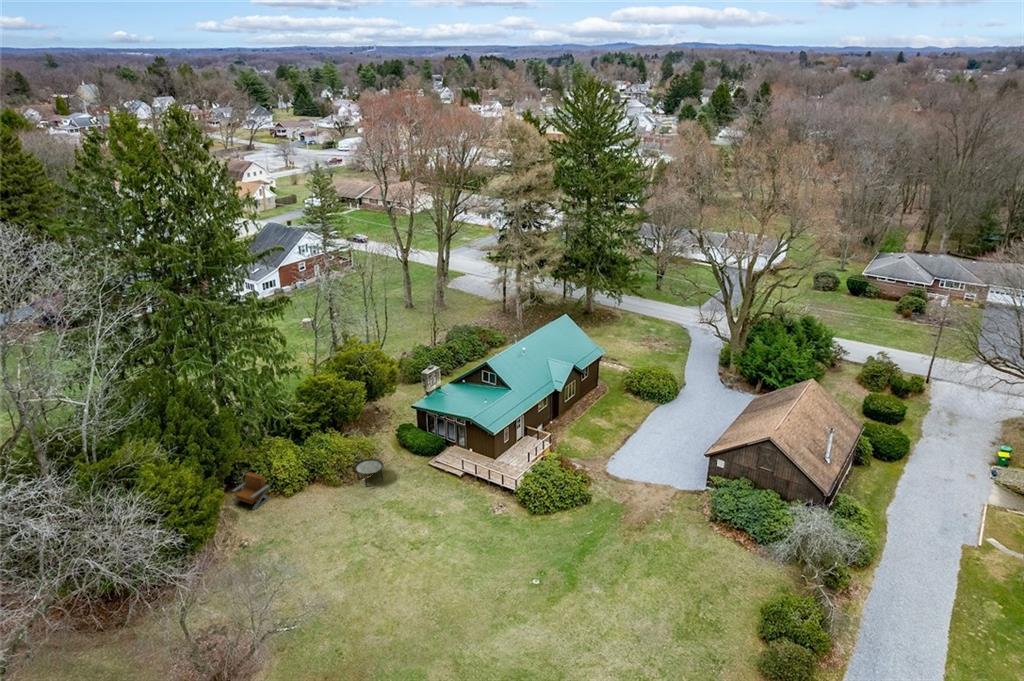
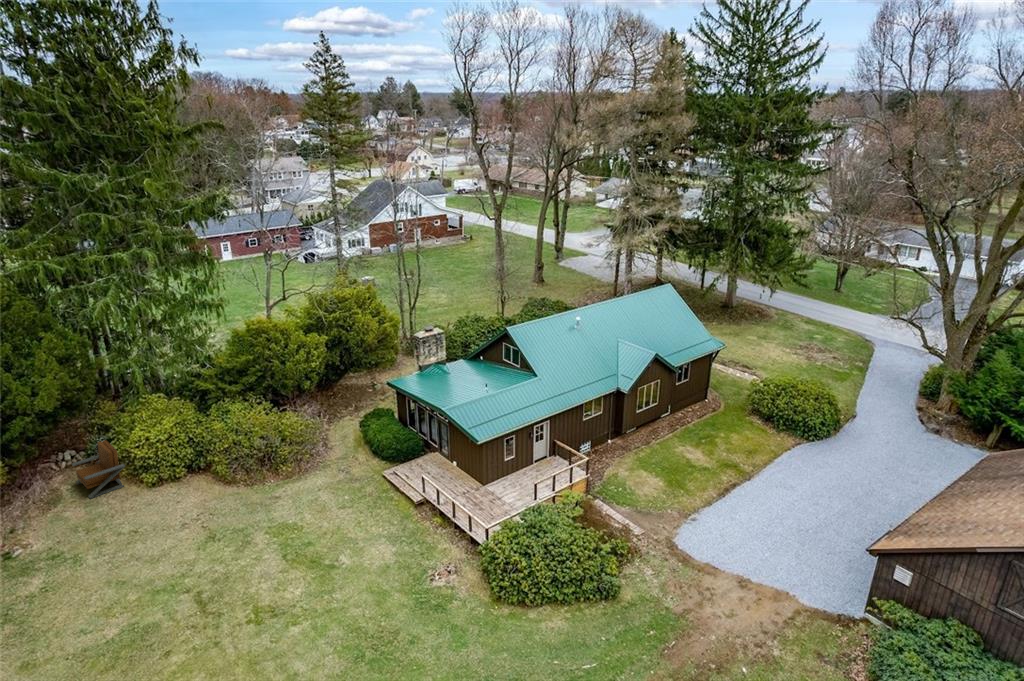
round table: present [355,459,383,487] -> none [254,450,301,494]

